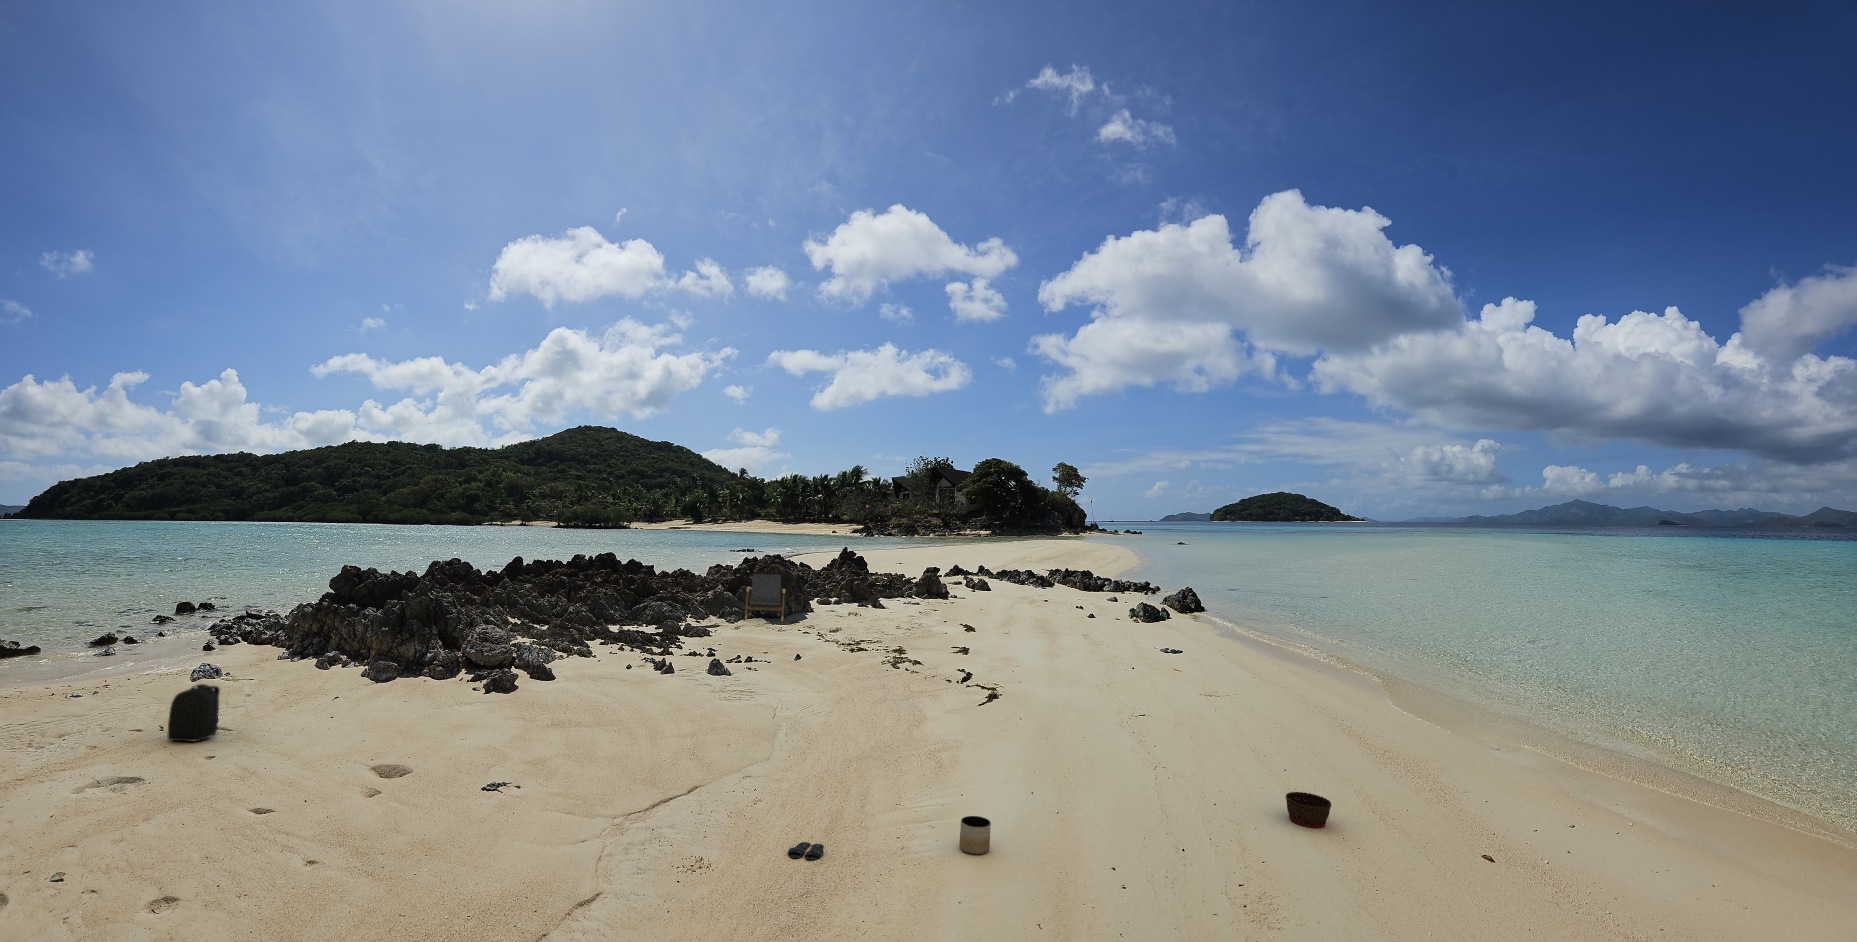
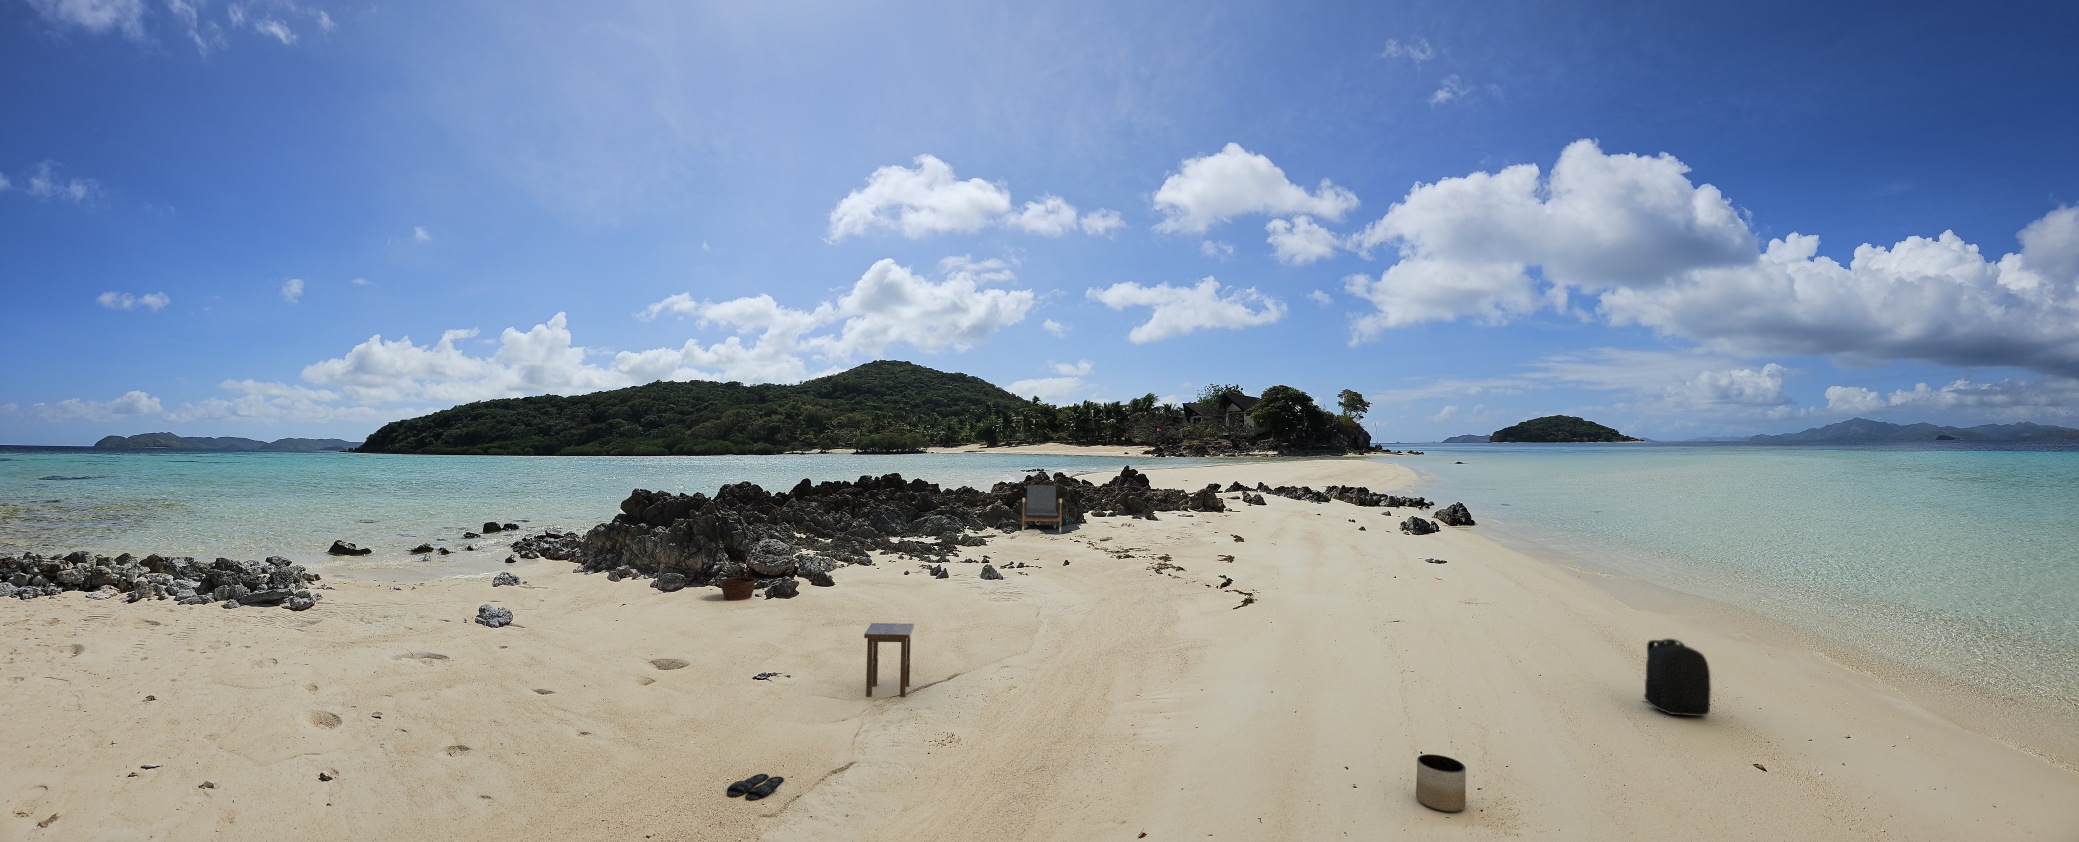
backpack: present [168,684,220,741] -> present [1644,639,1711,716]
stool: none [569,719,614,780] -> present [864,623,914,697]
basket: present [1286,792,1331,828] -> present [721,577,756,600]
slippers: present [788,842,824,861] -> present [727,774,784,801]

